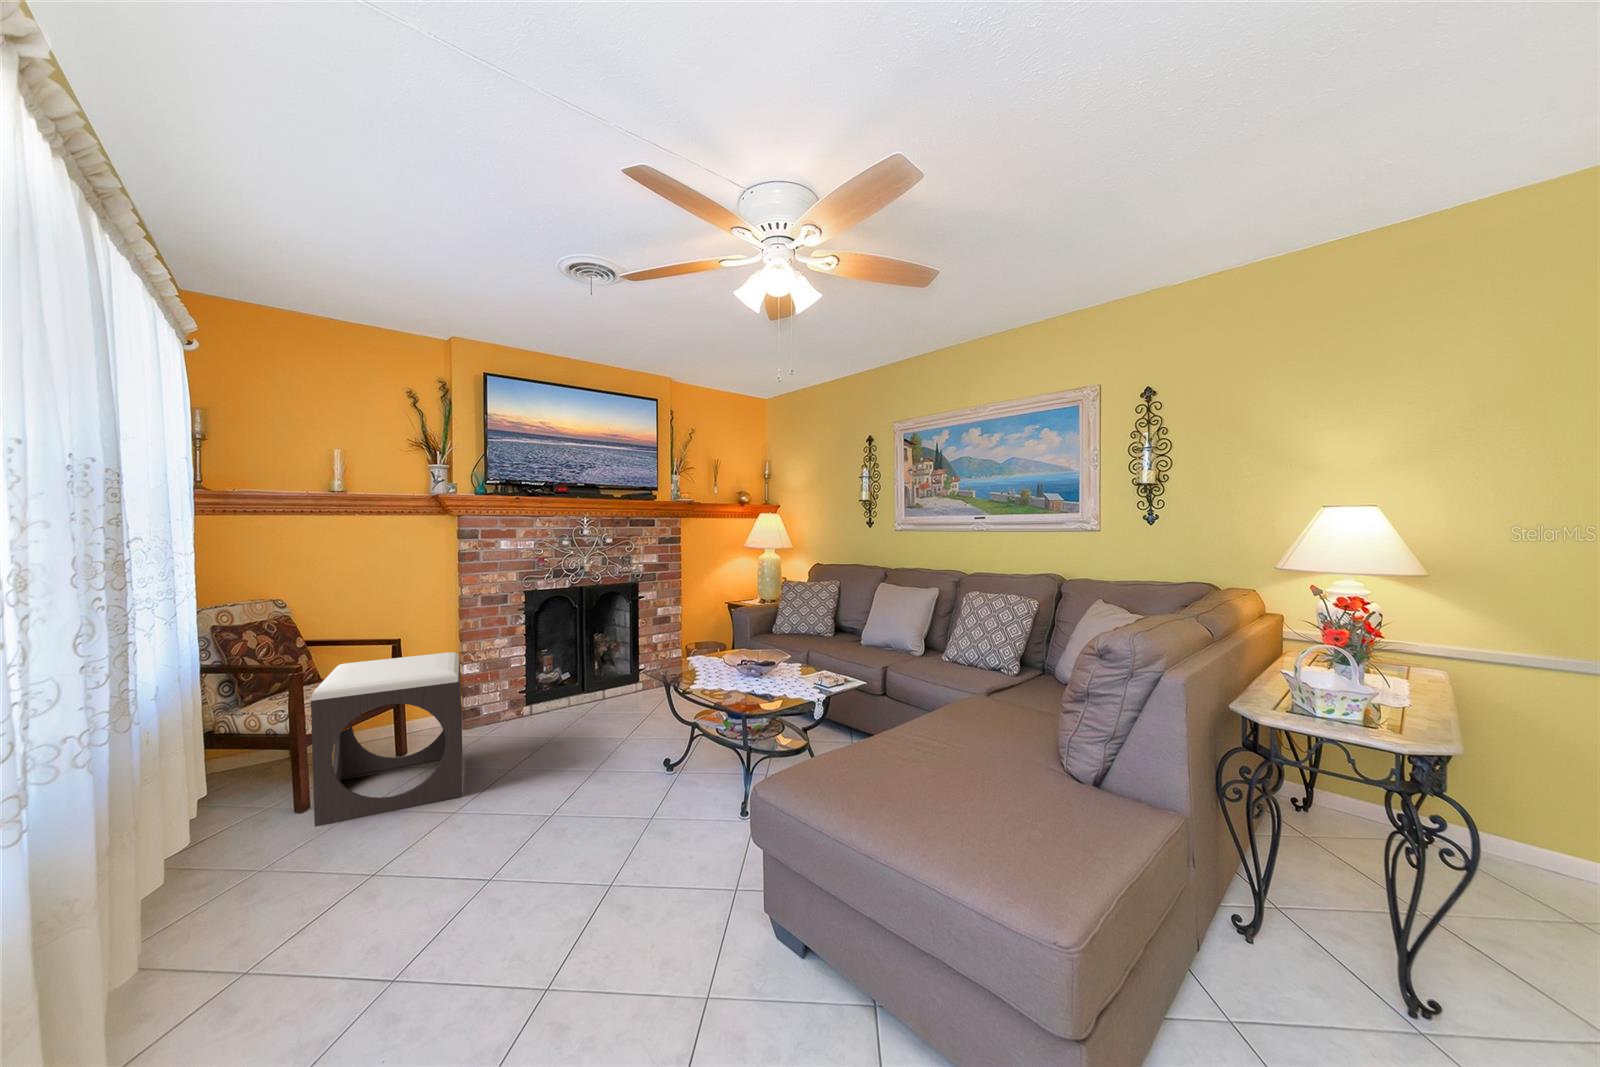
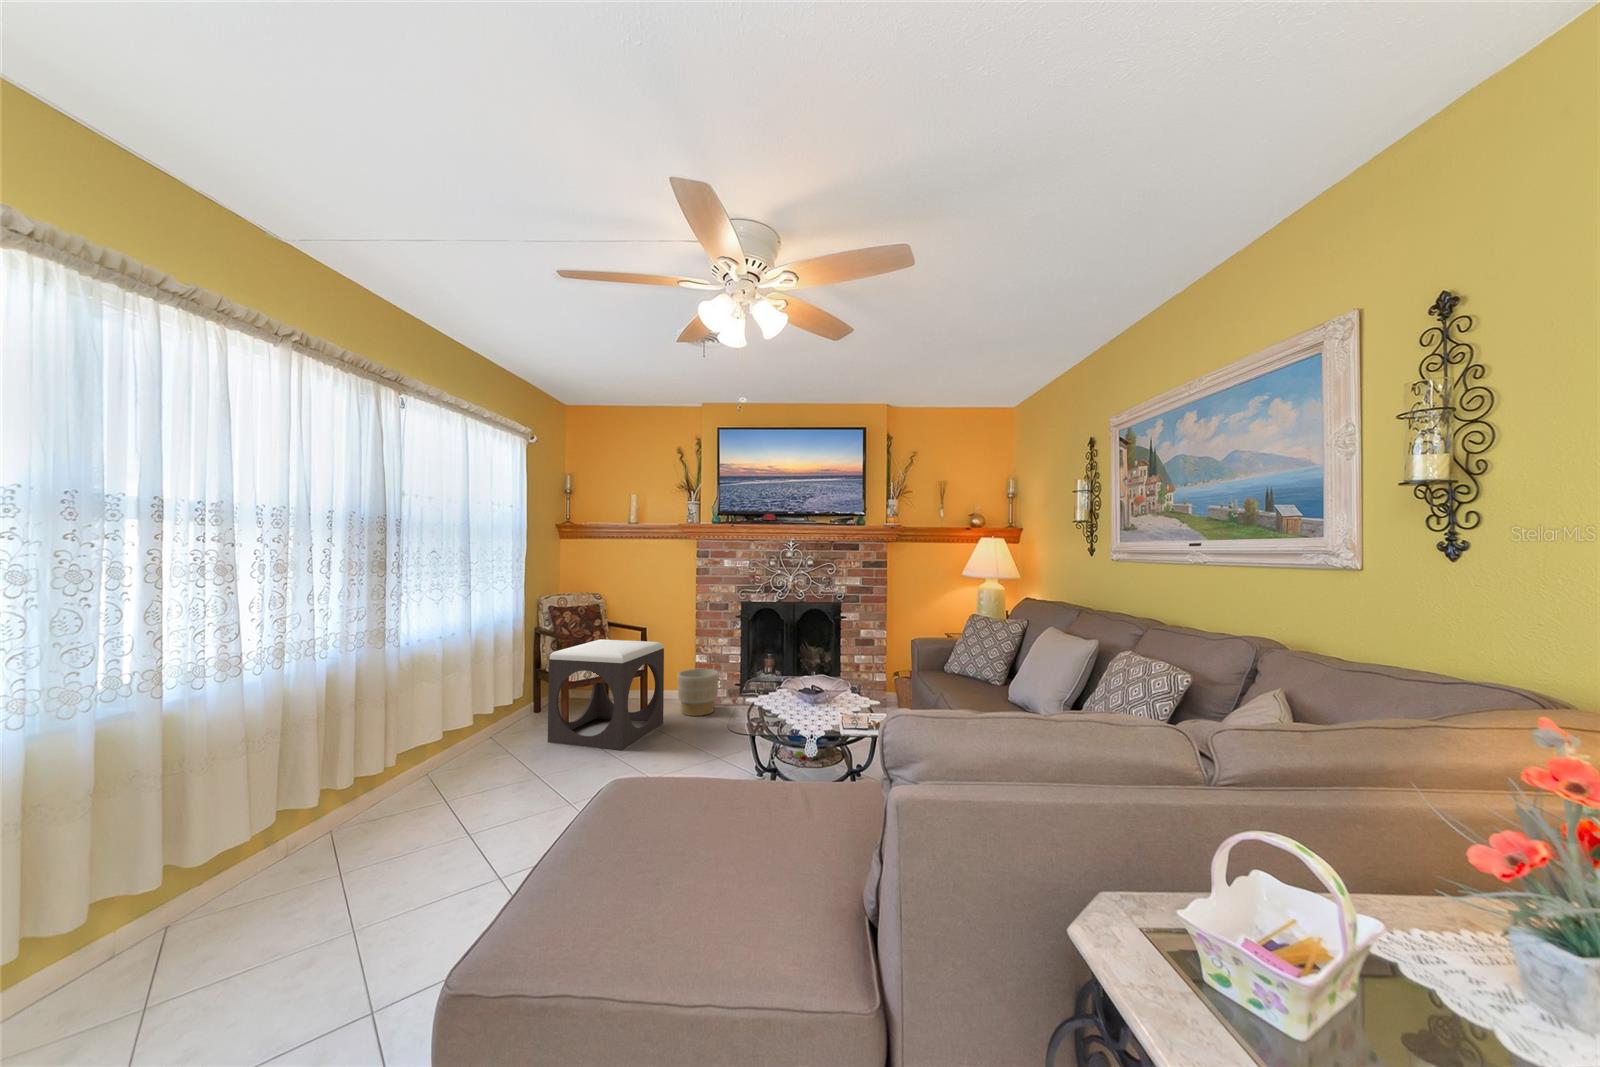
planter: none [452,680,511,742] -> present [678,669,718,716]

